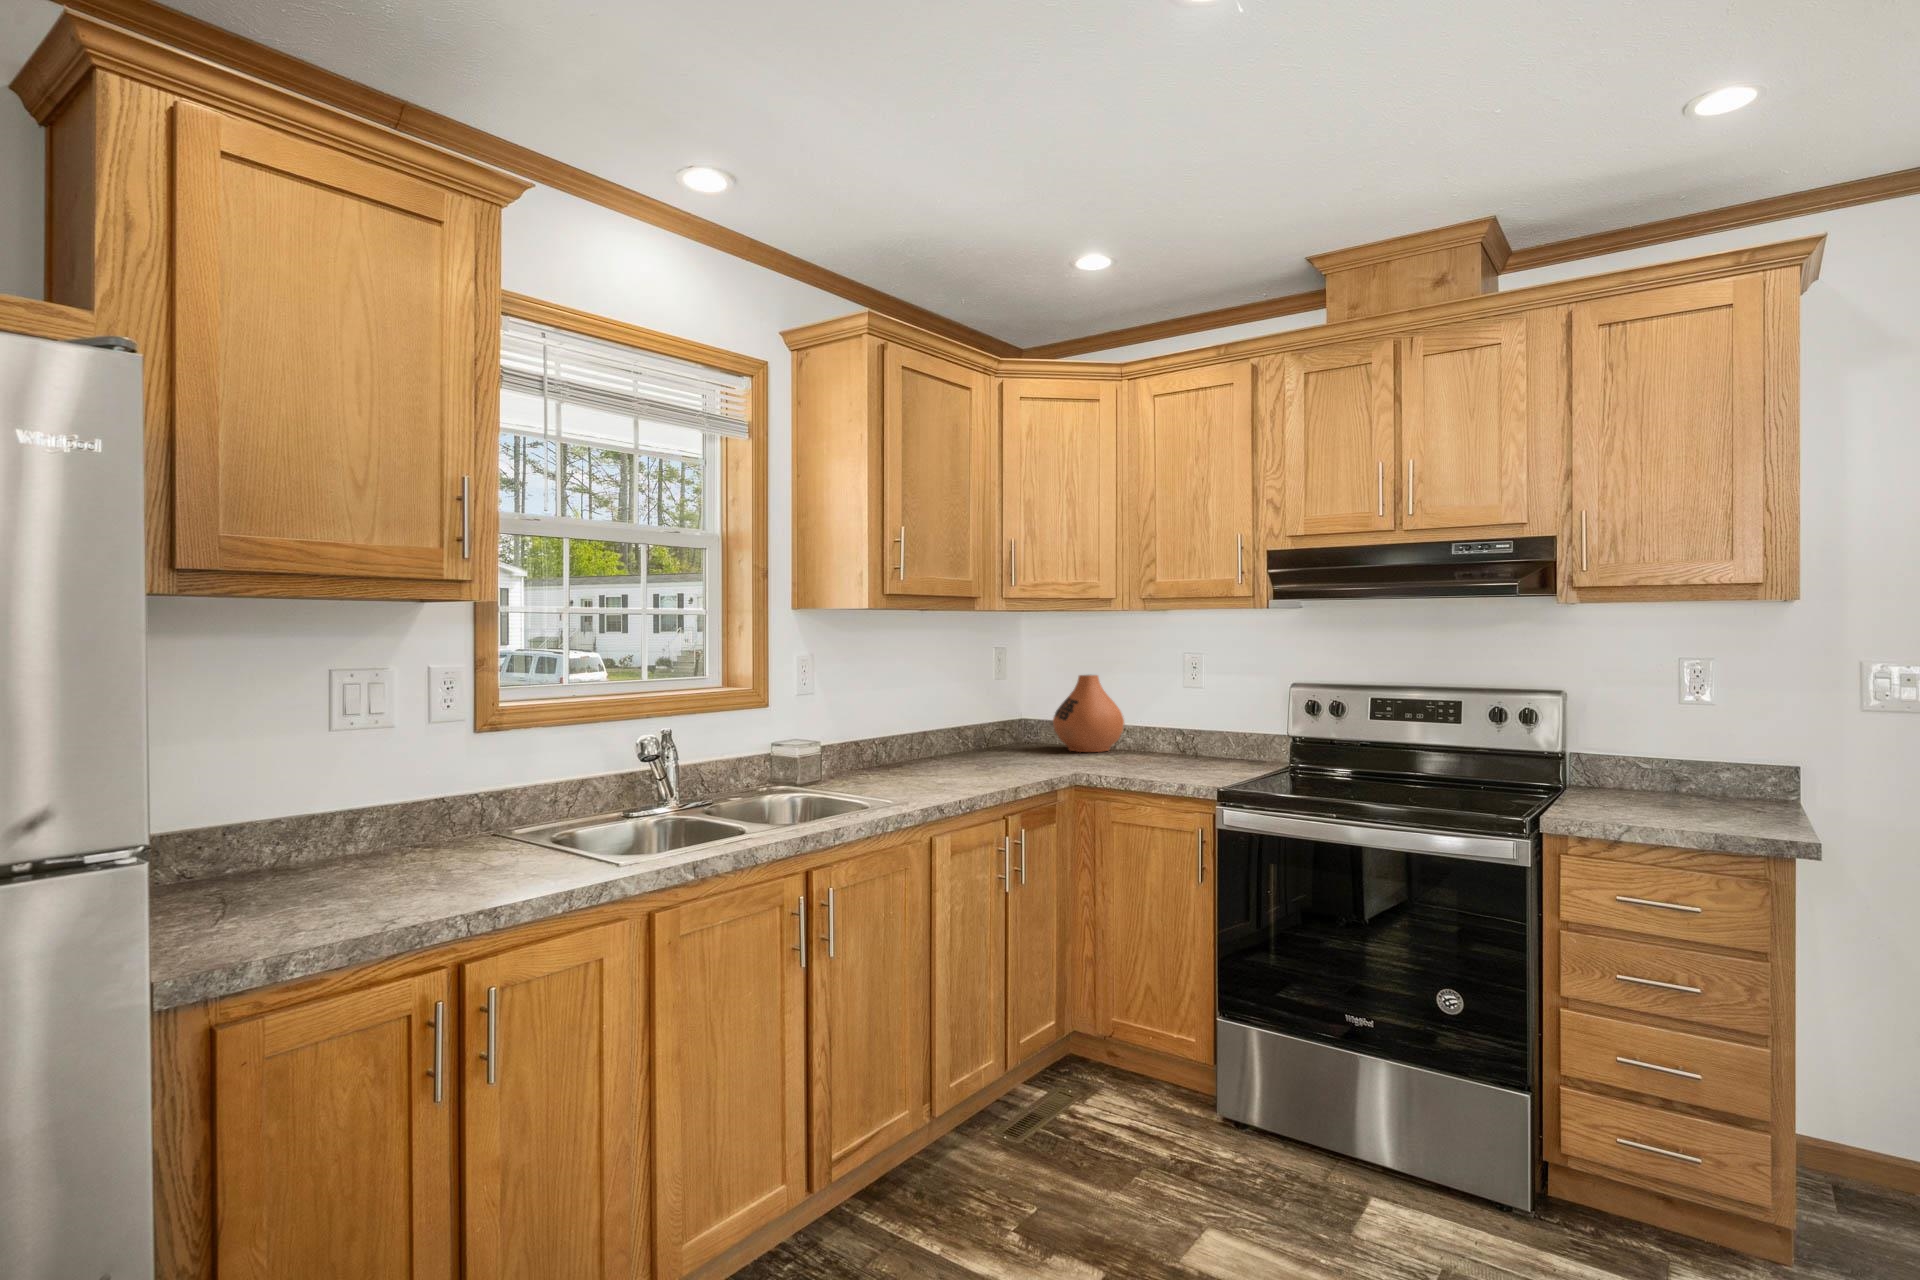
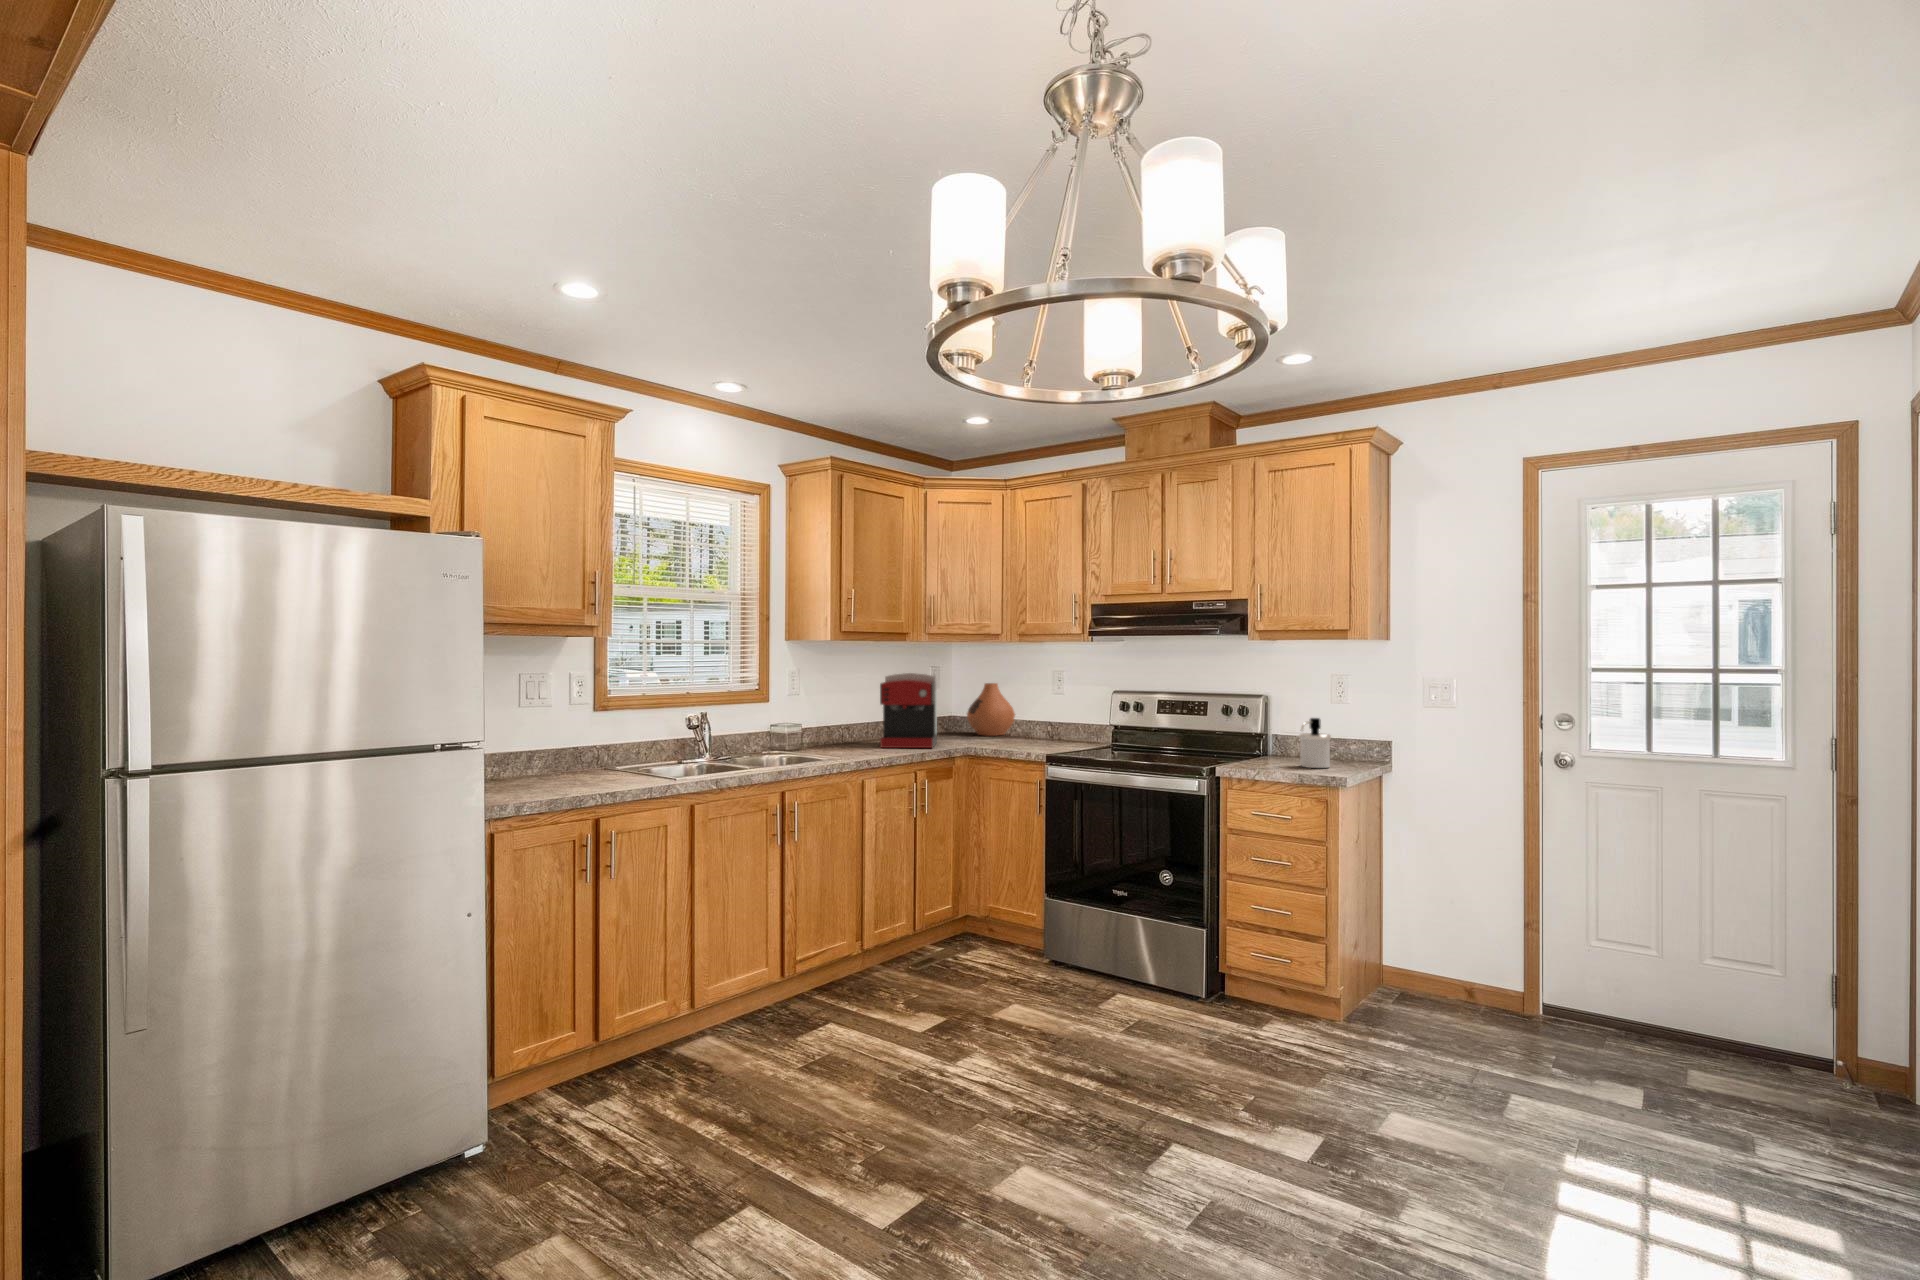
coffee maker: none [942,661,1025,778] -> present [880,673,937,748]
soap dispenser: none [1649,730,1707,813] -> present [1299,718,1331,768]

